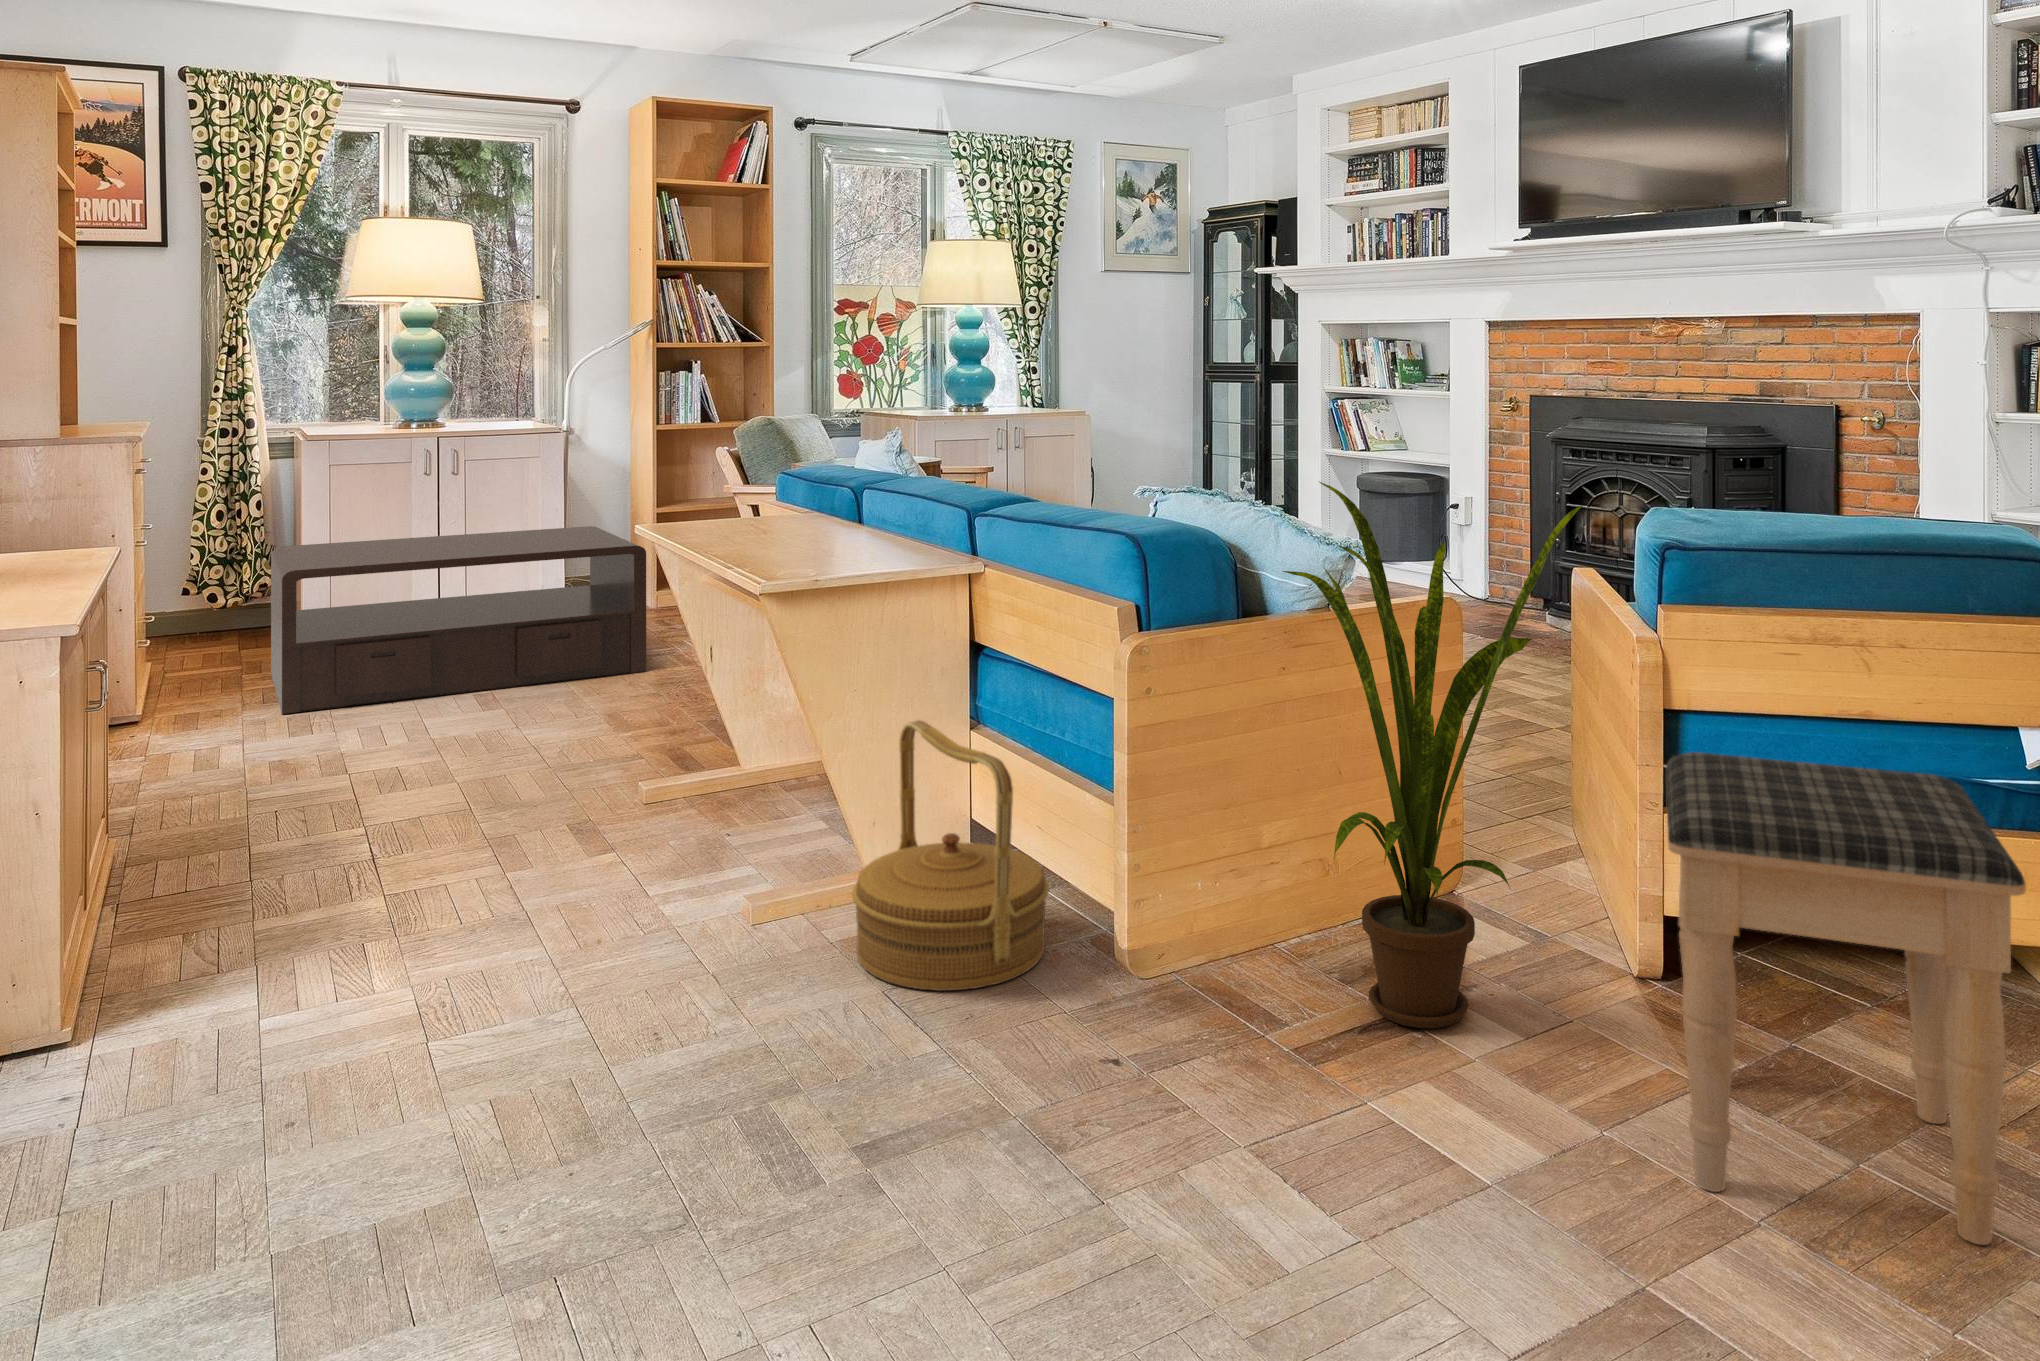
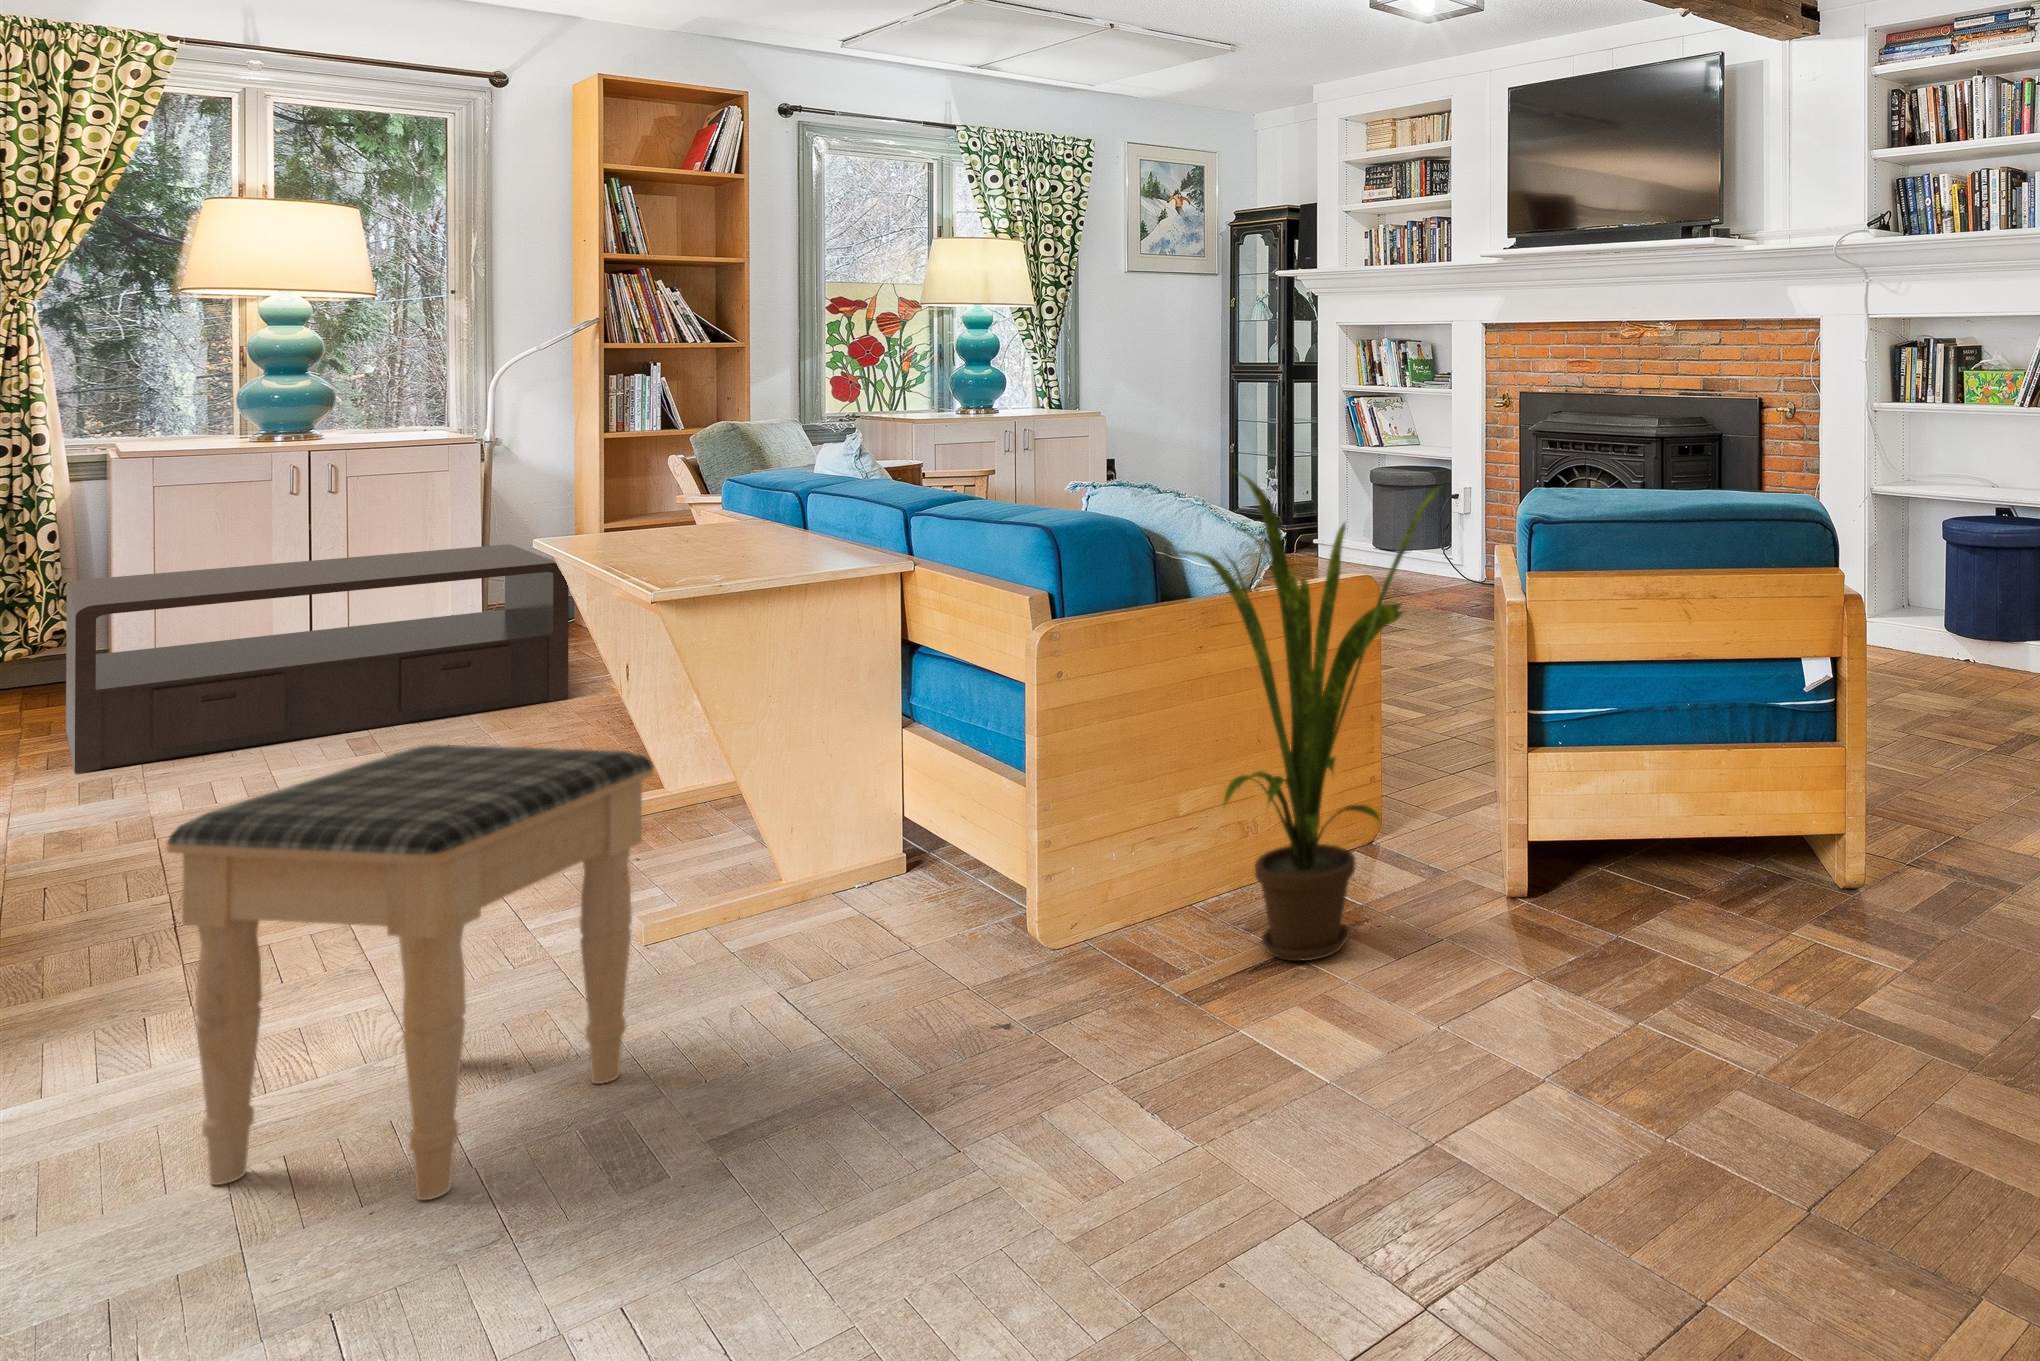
woven basket: present [852,720,1049,991] -> none [747,718,962,981]
footstool: present [1666,752,2026,1245] -> present [167,745,654,1200]

